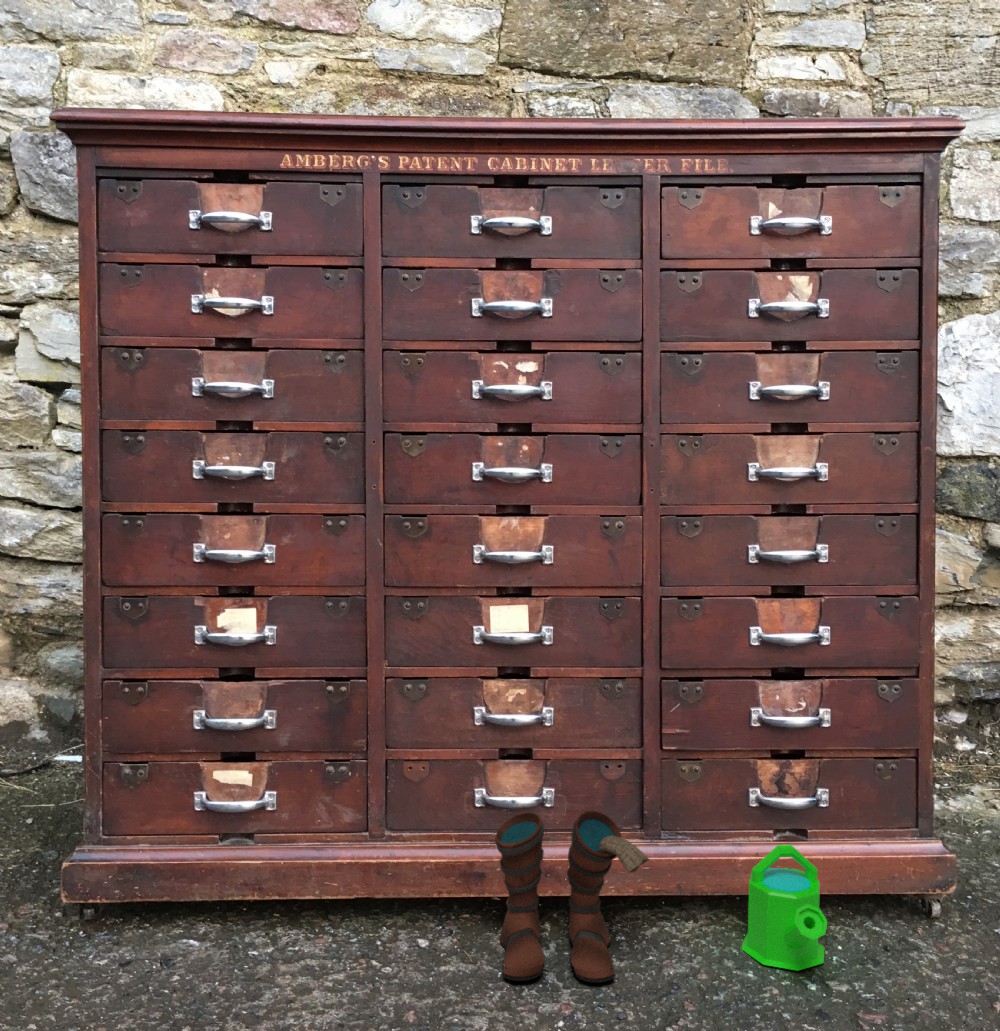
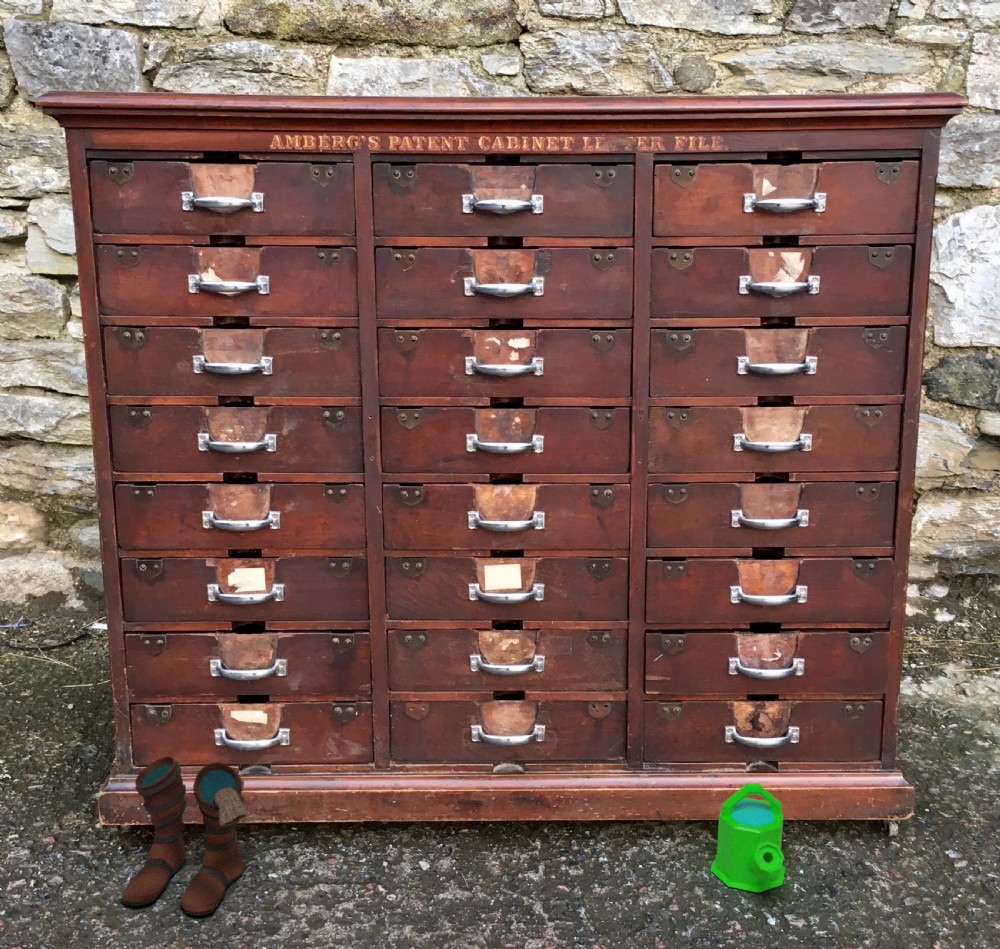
boots: present [495,811,651,983] -> present [121,757,248,916]

